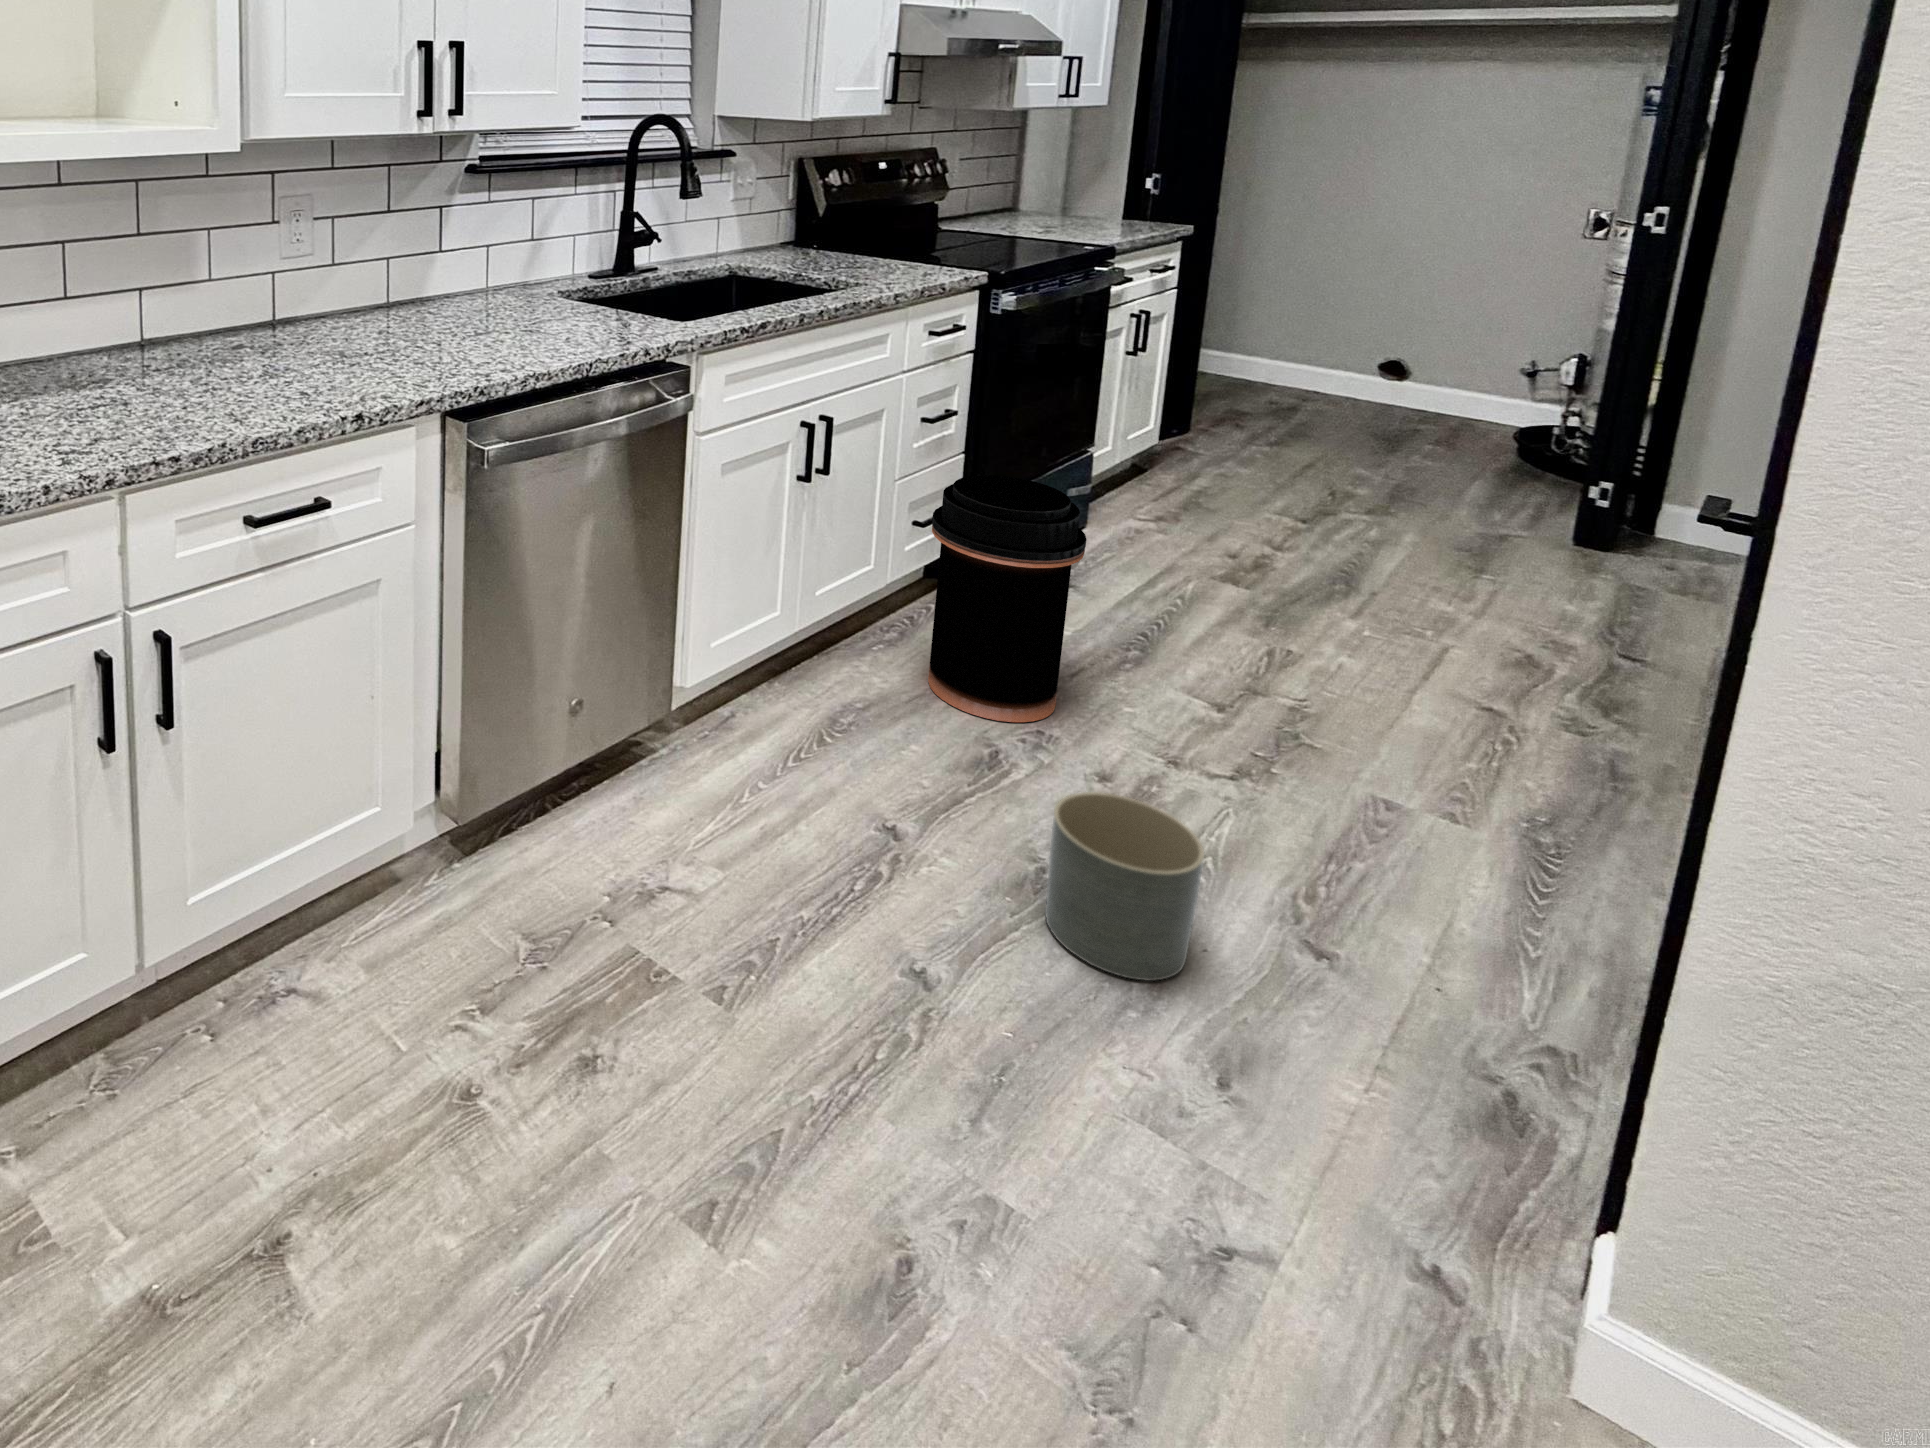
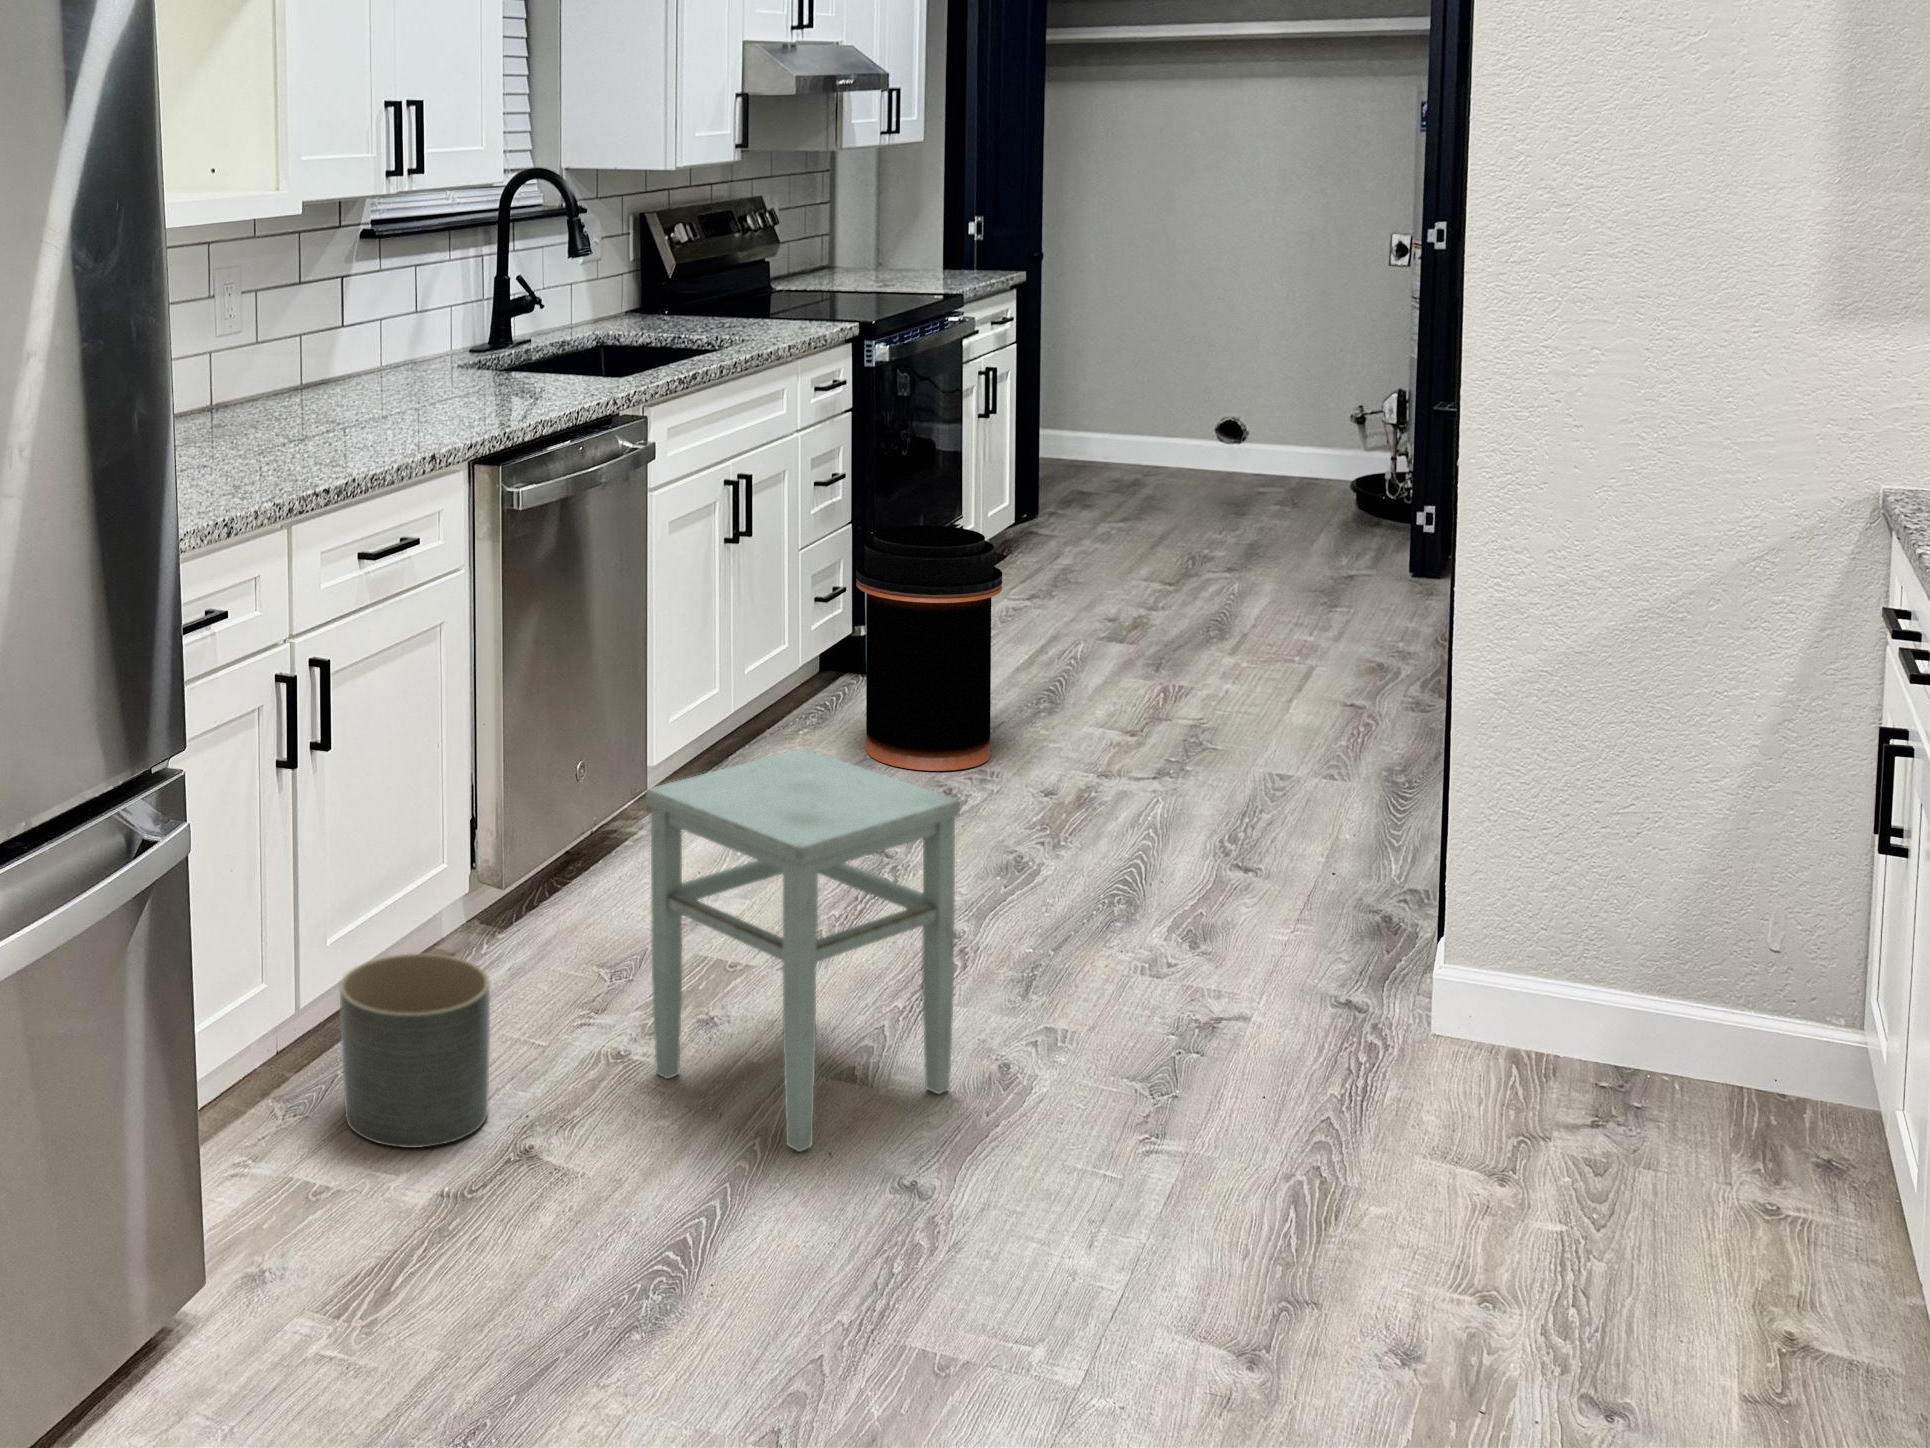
planter: present [1045,792,1204,981] -> present [340,953,490,1148]
stool: none [494,802,862,1364] -> present [646,749,960,1152]

